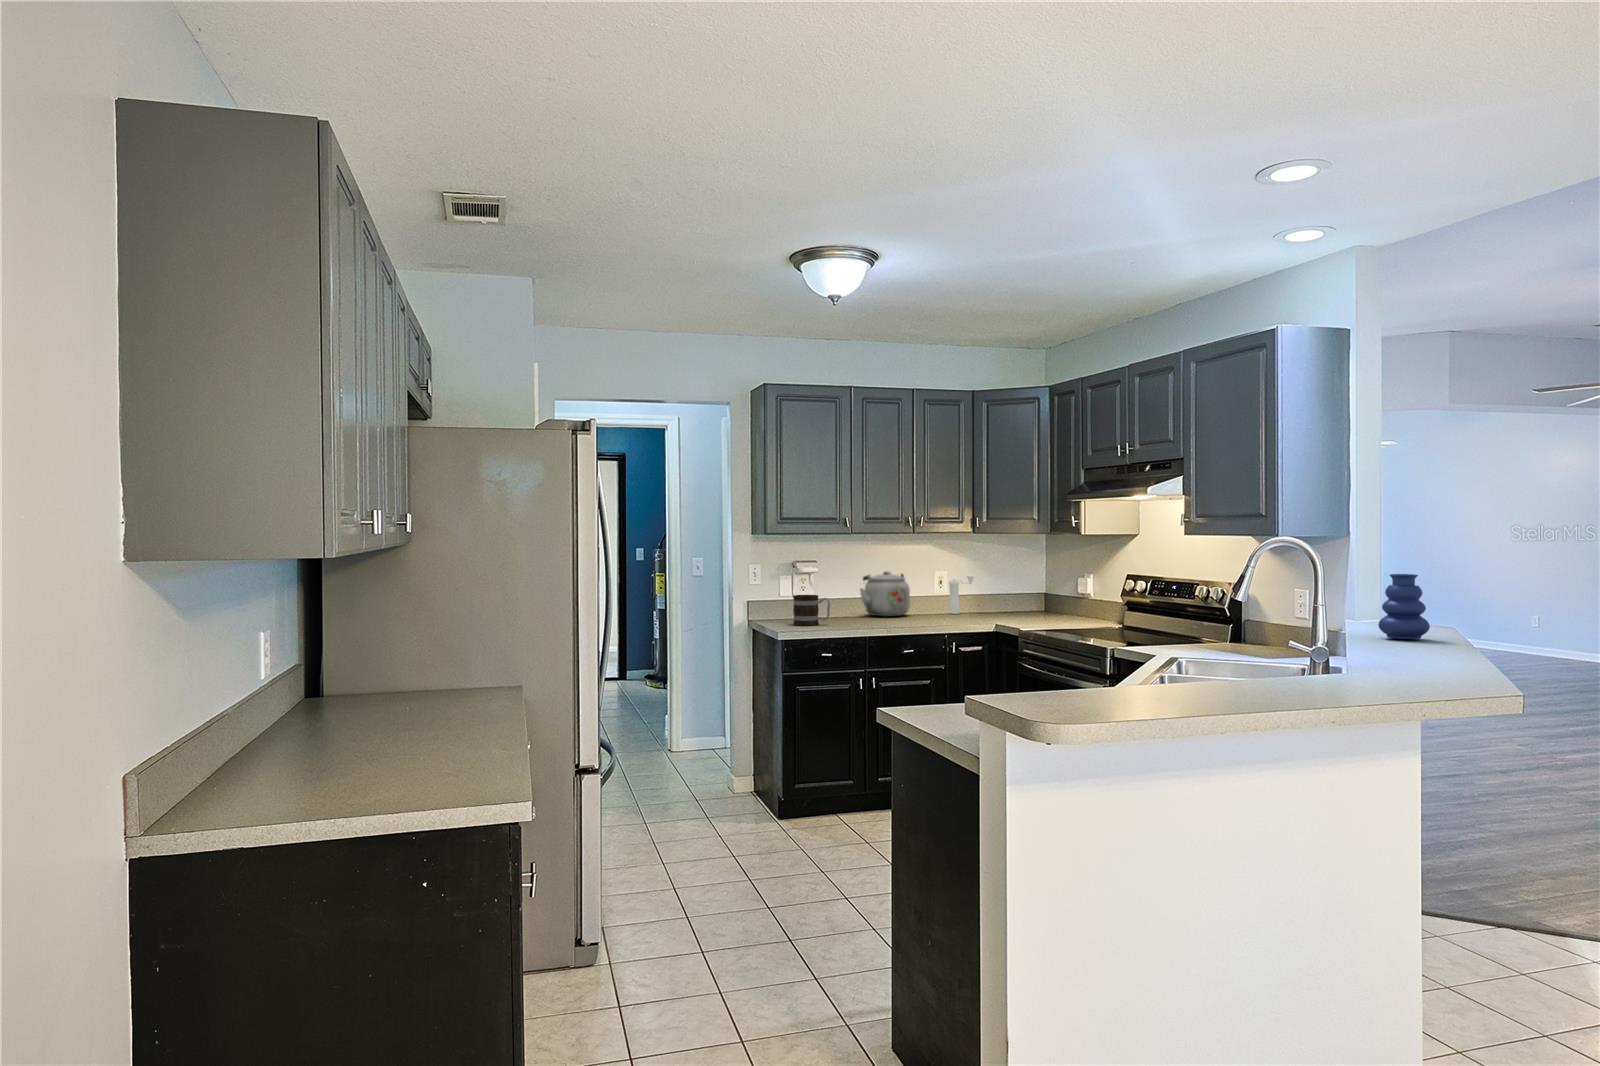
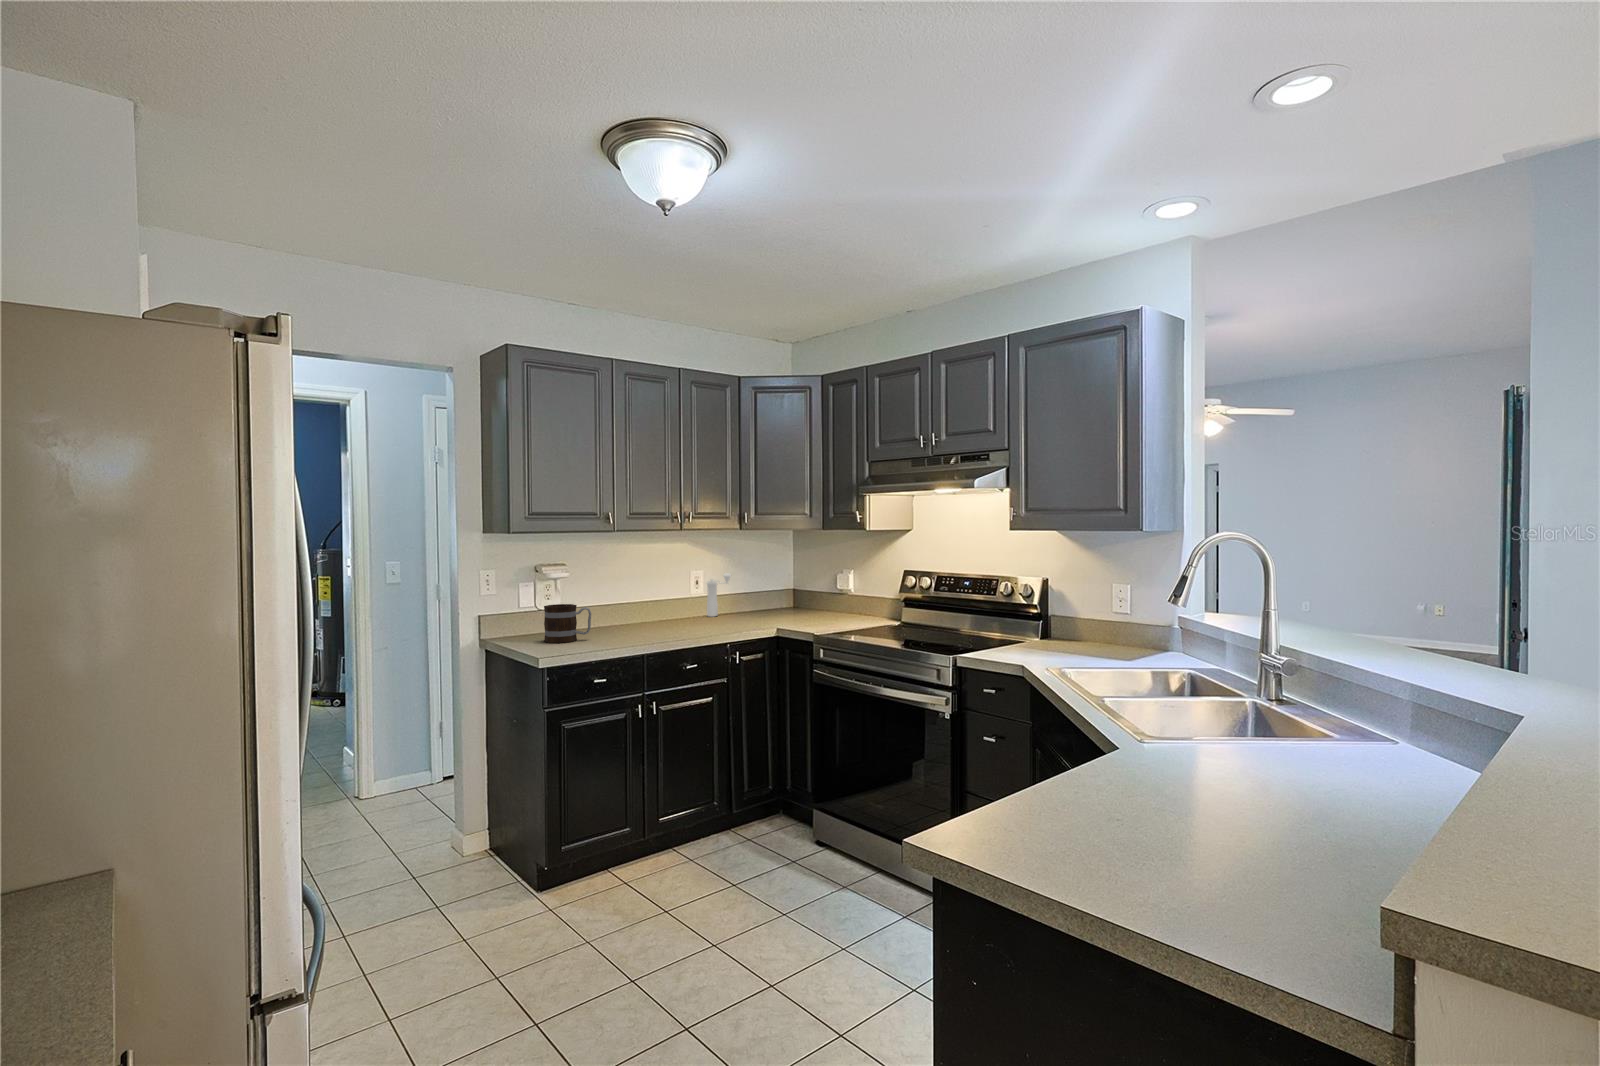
kettle: present [860,571,910,617] -> none [607,572,669,624]
vase: present [1378,574,1430,639] -> none [1321,571,1379,643]

